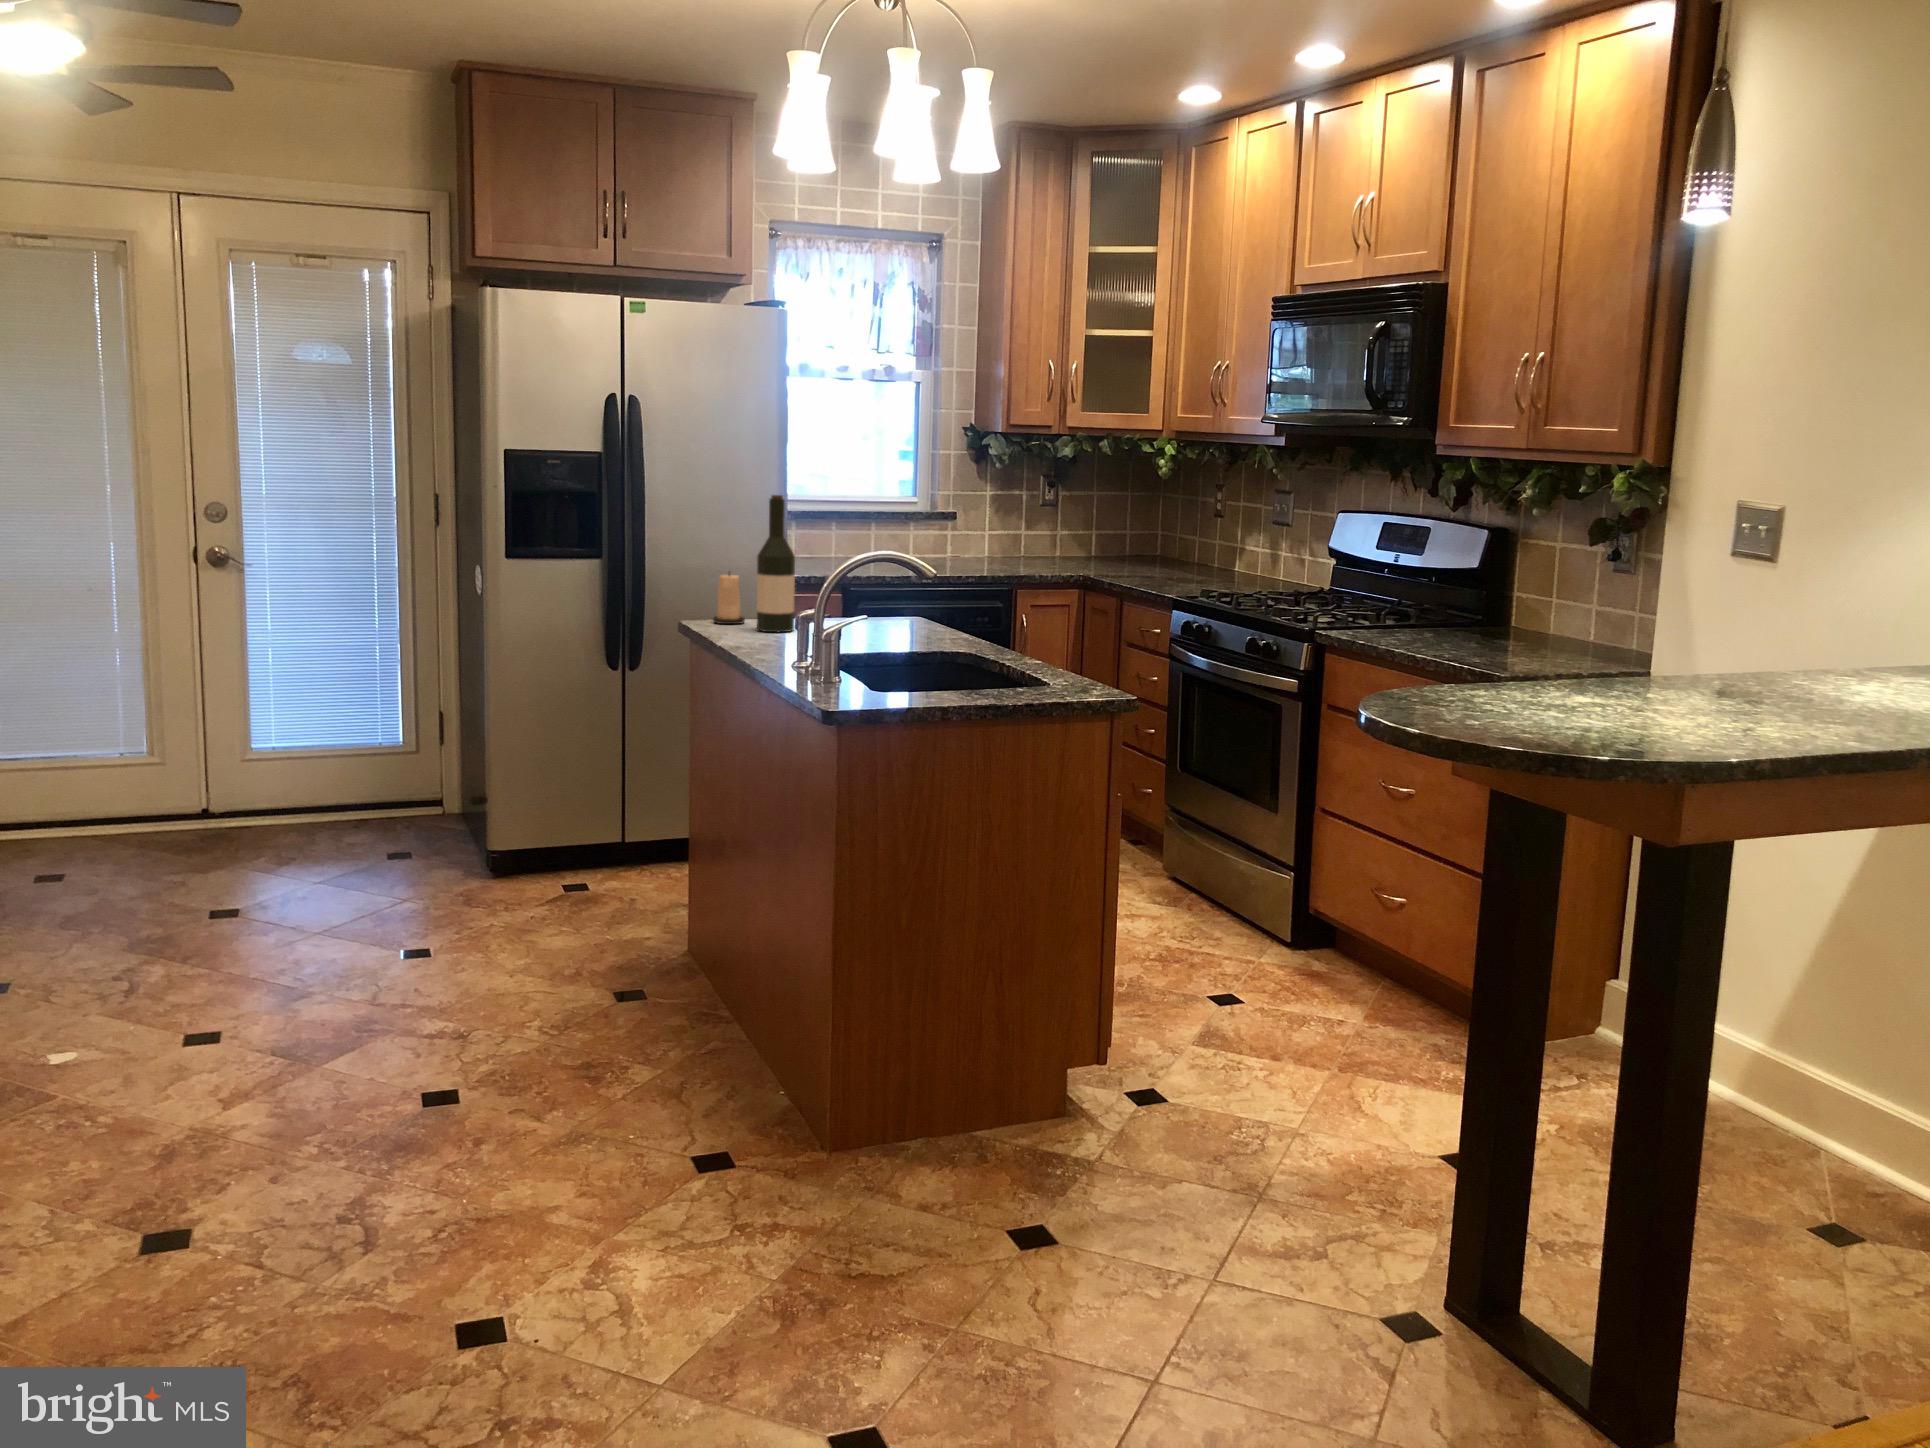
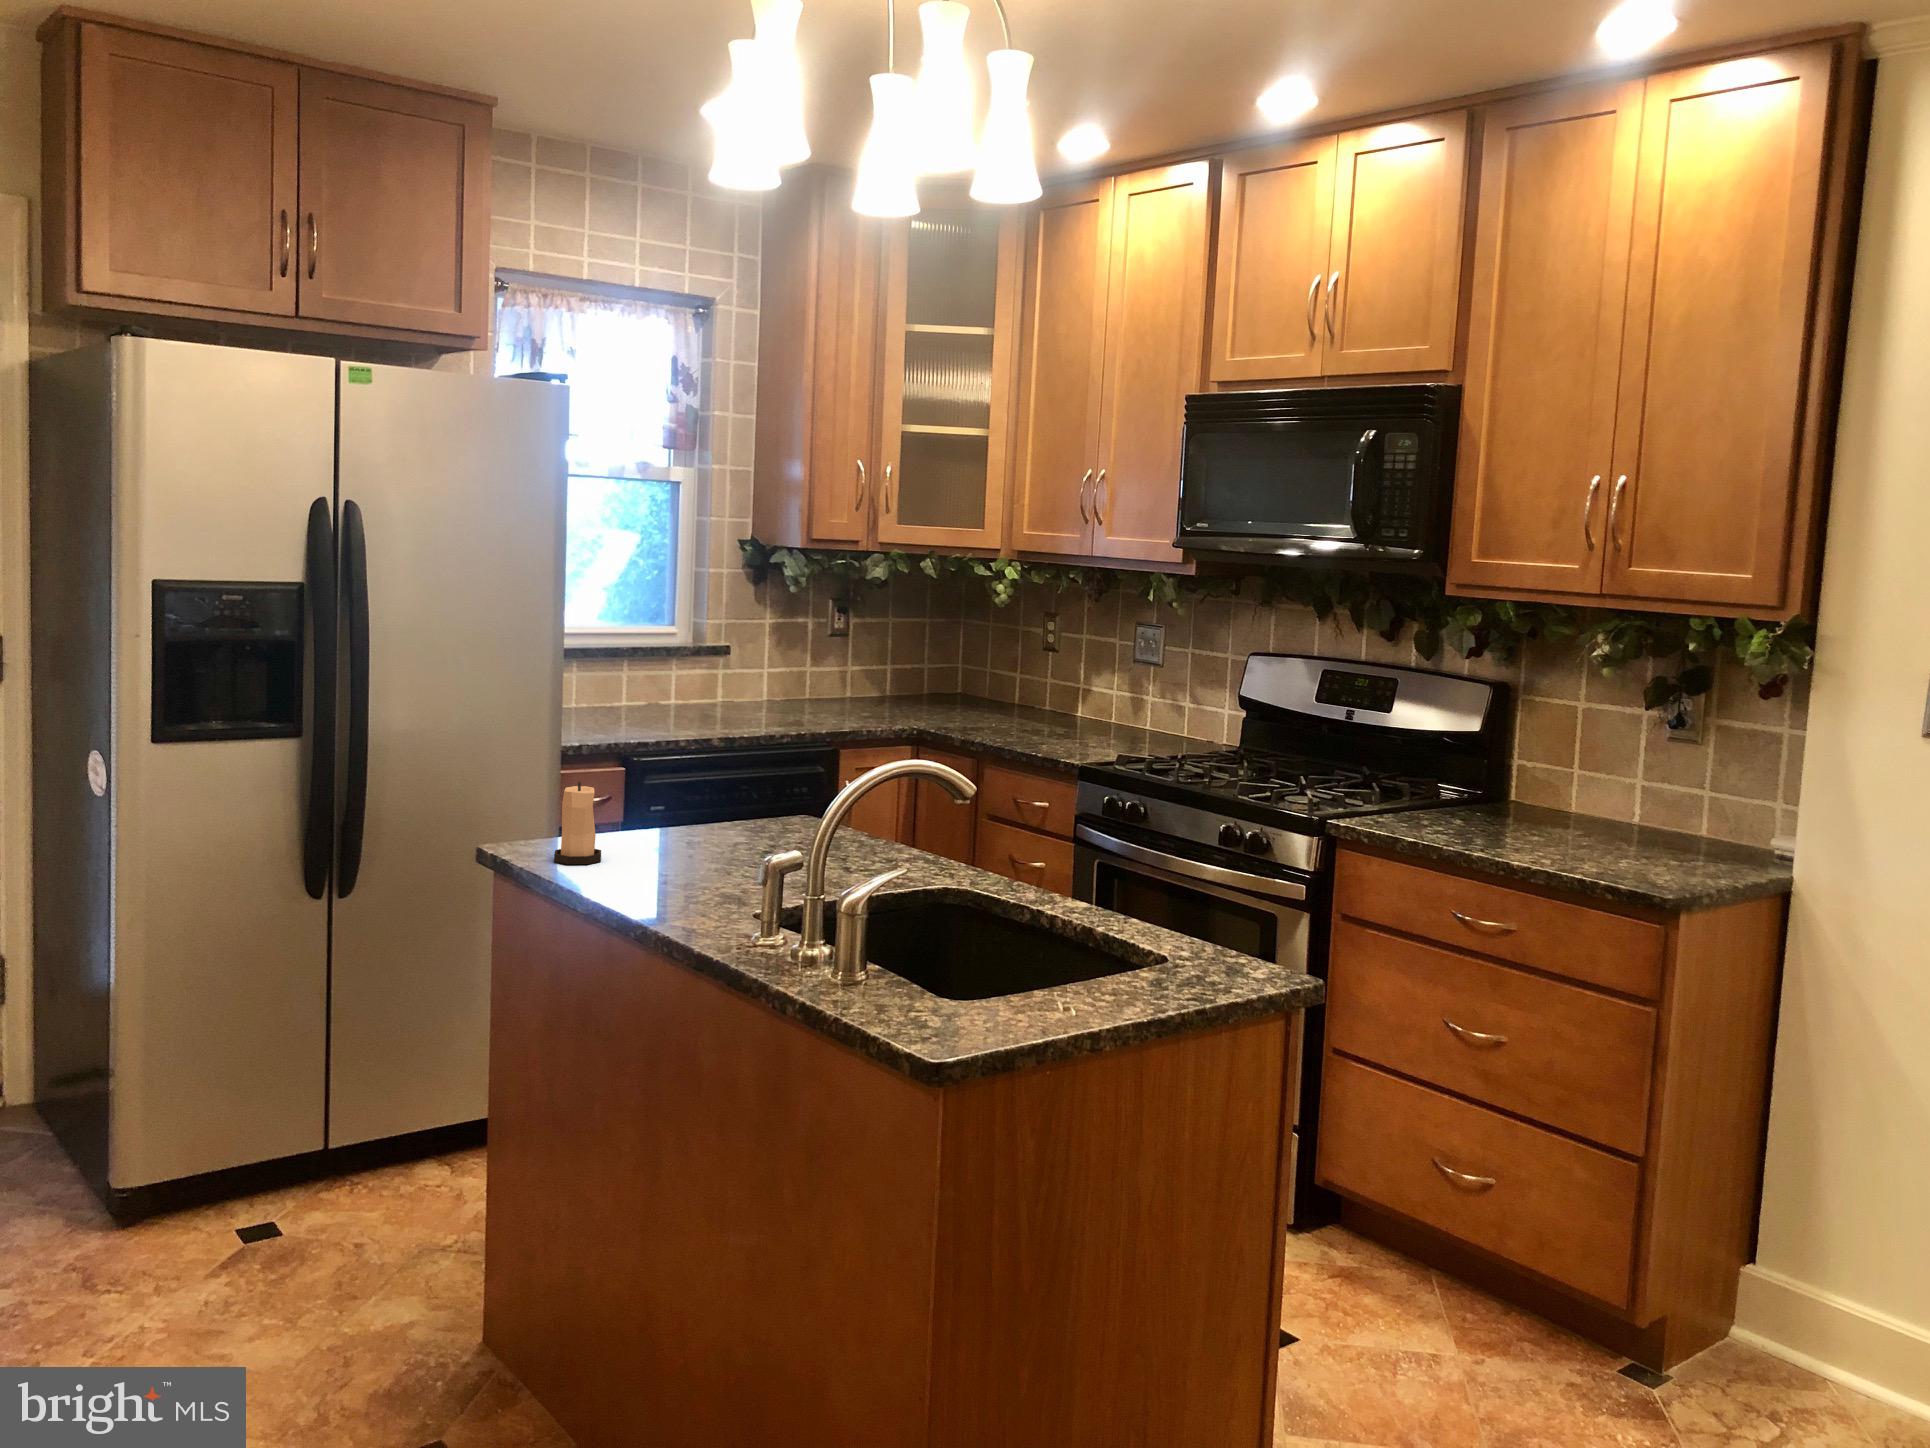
wine bottle: present [757,495,795,632] -> none [641,669,699,881]

